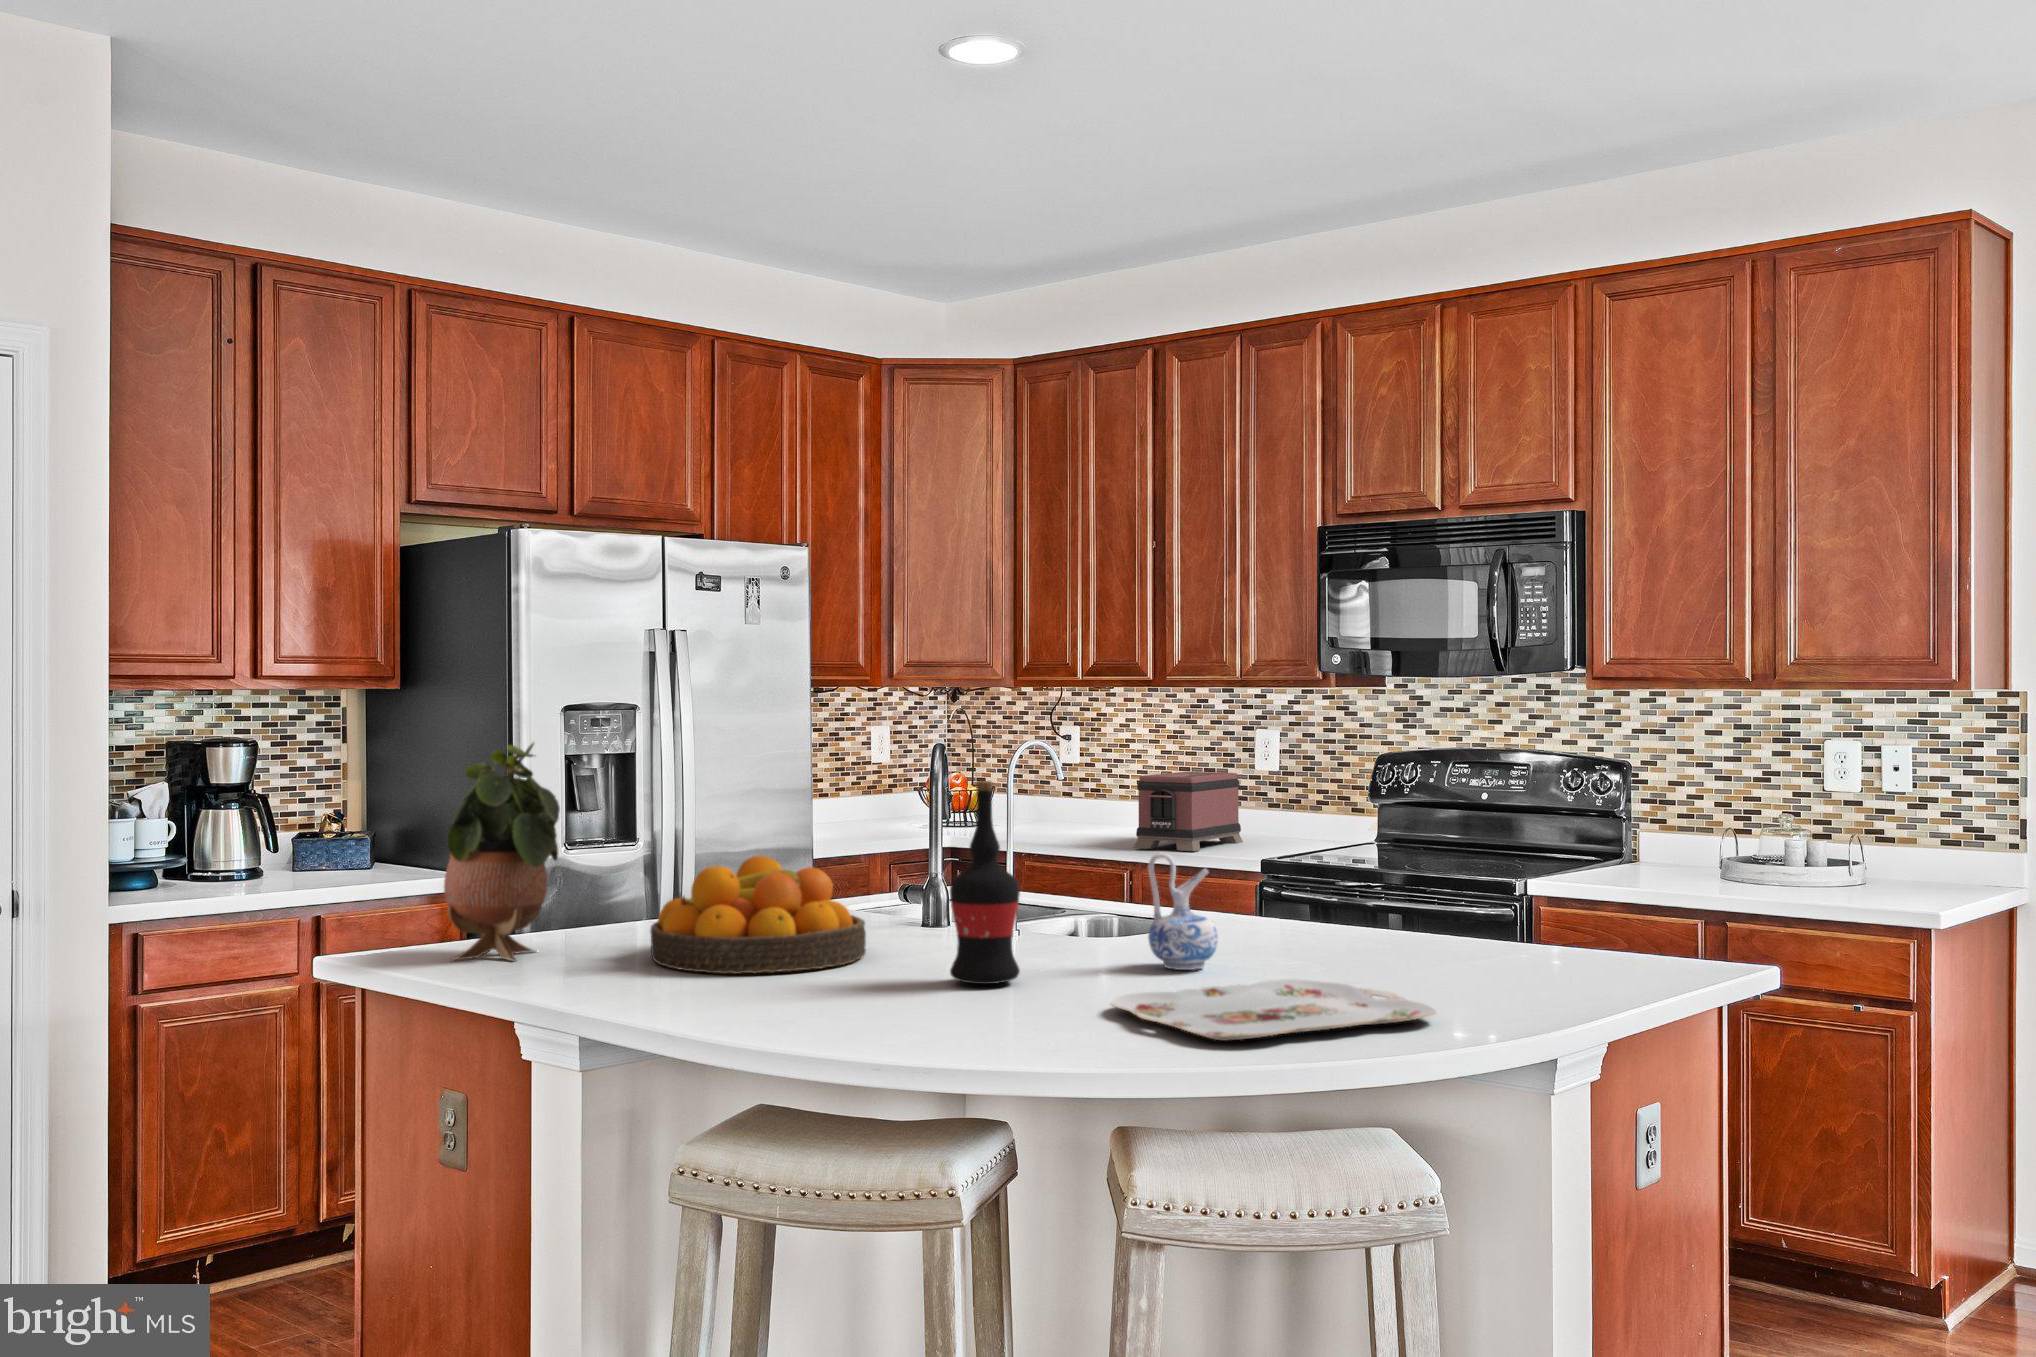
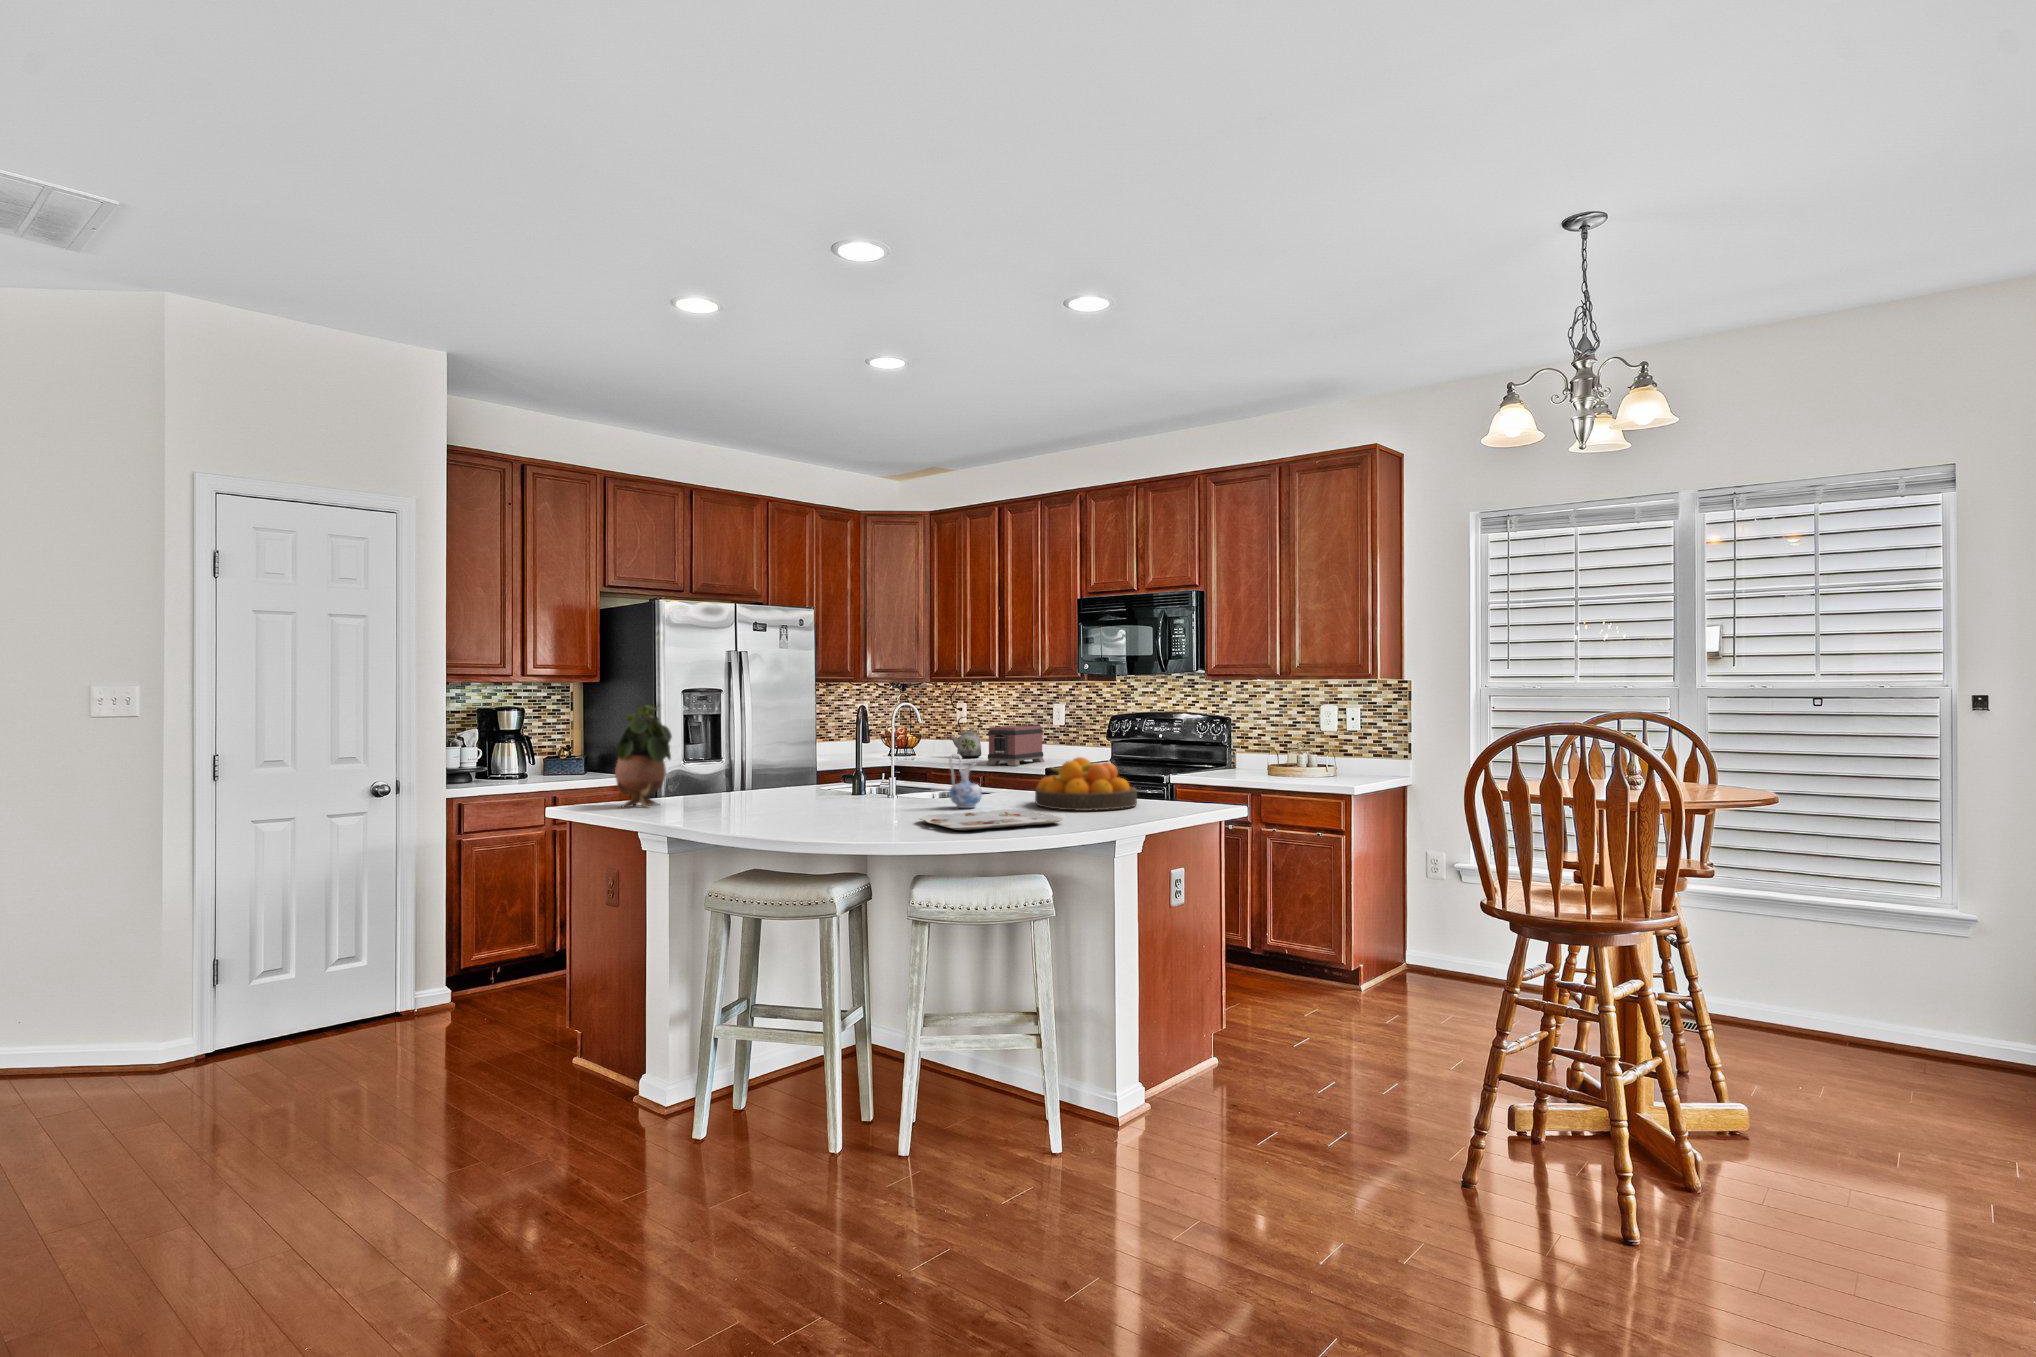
kettle: none [1049,753,1113,832] -> present [949,717,981,758]
wine bottle: present [950,781,1020,984] -> none [852,719,885,813]
fruit bowl: present [651,856,866,974] -> present [1035,757,1137,811]

